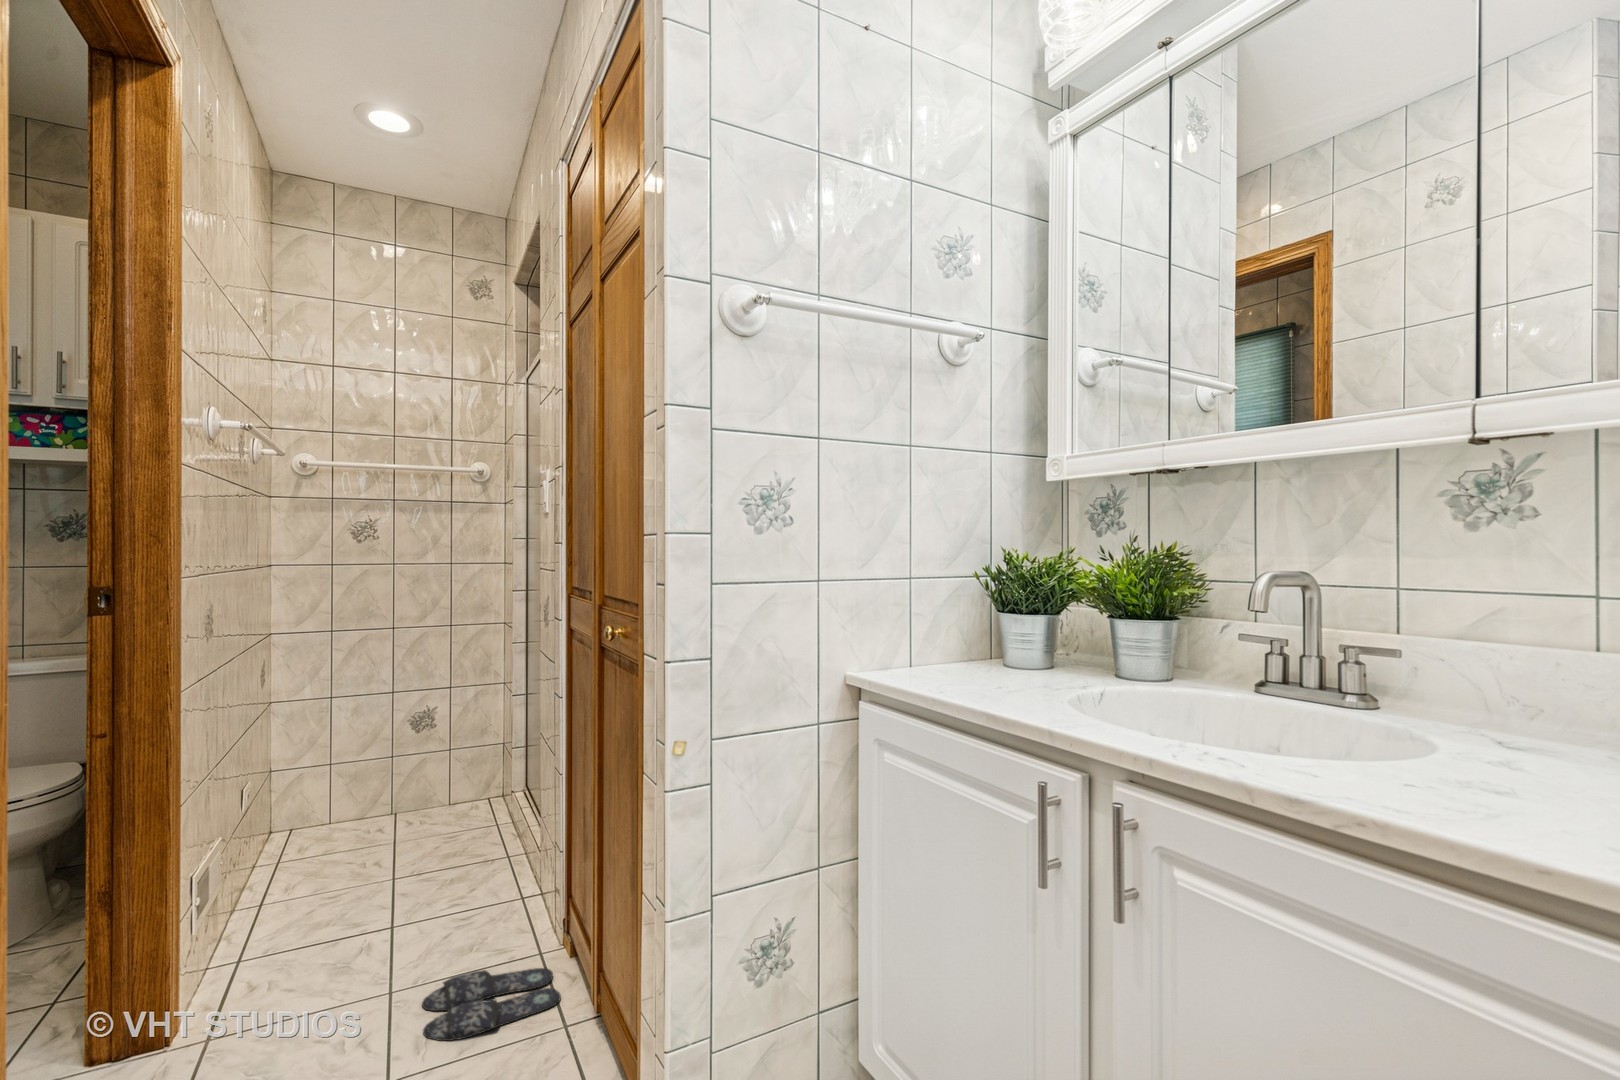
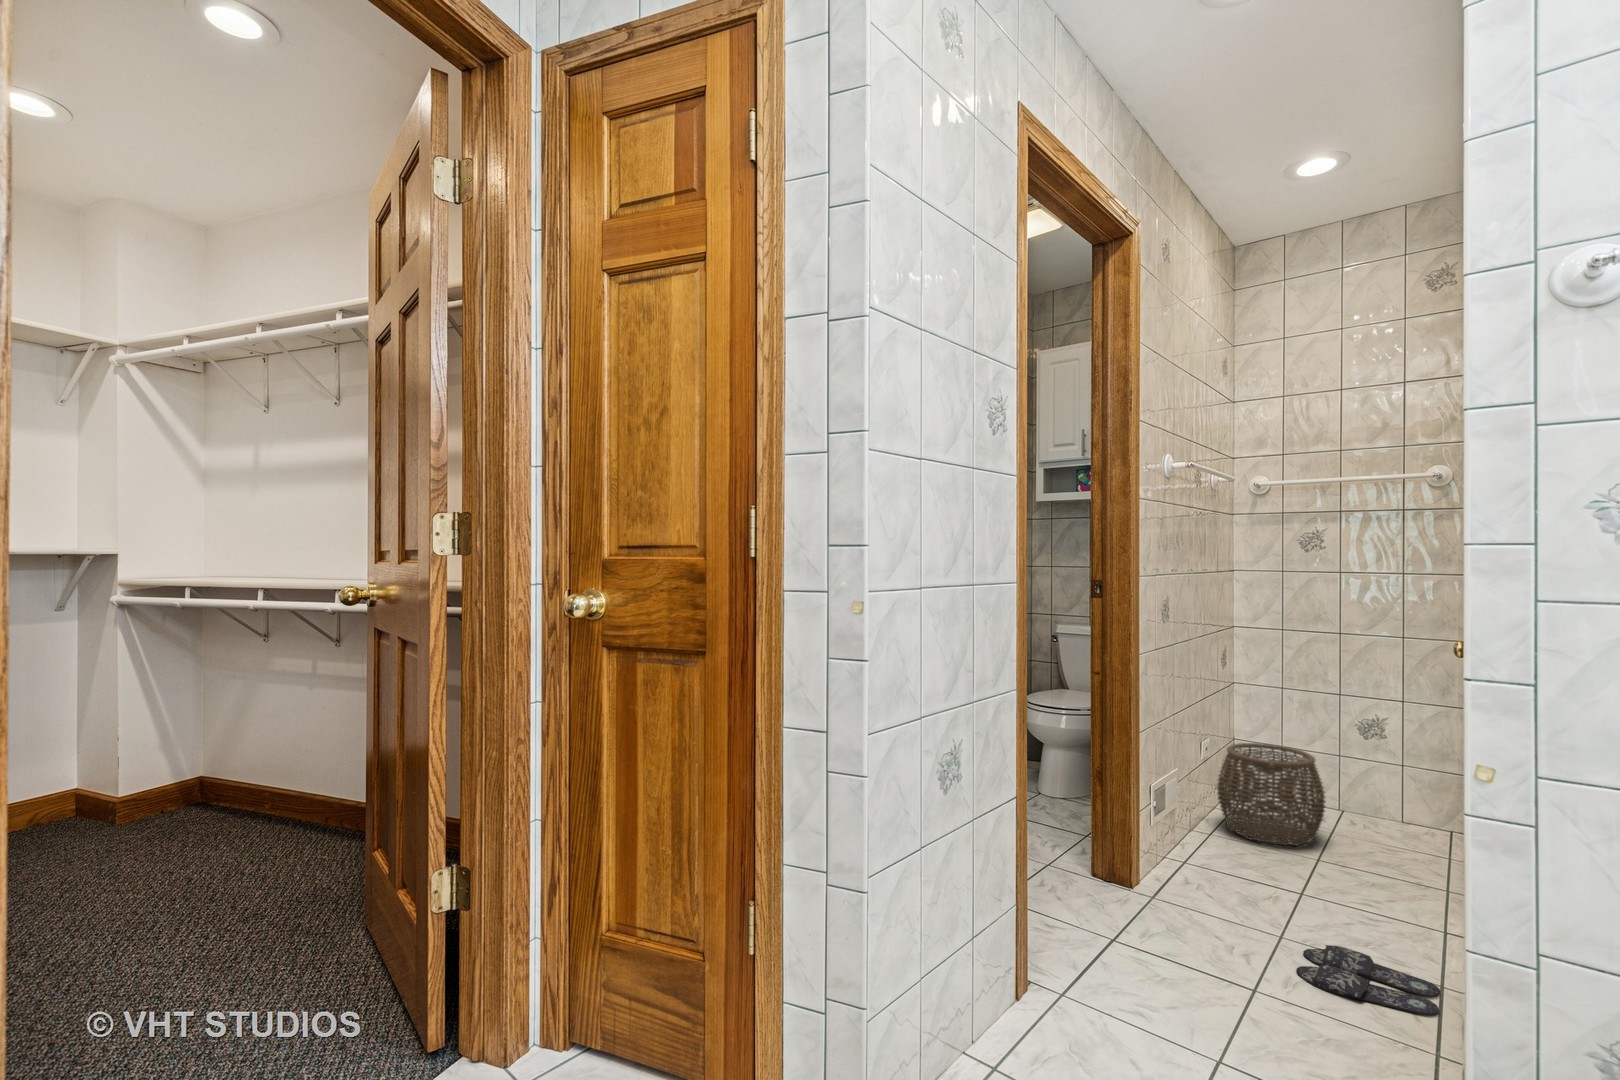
woven basket: none [266,765,395,889] -> present [1217,743,1326,846]

